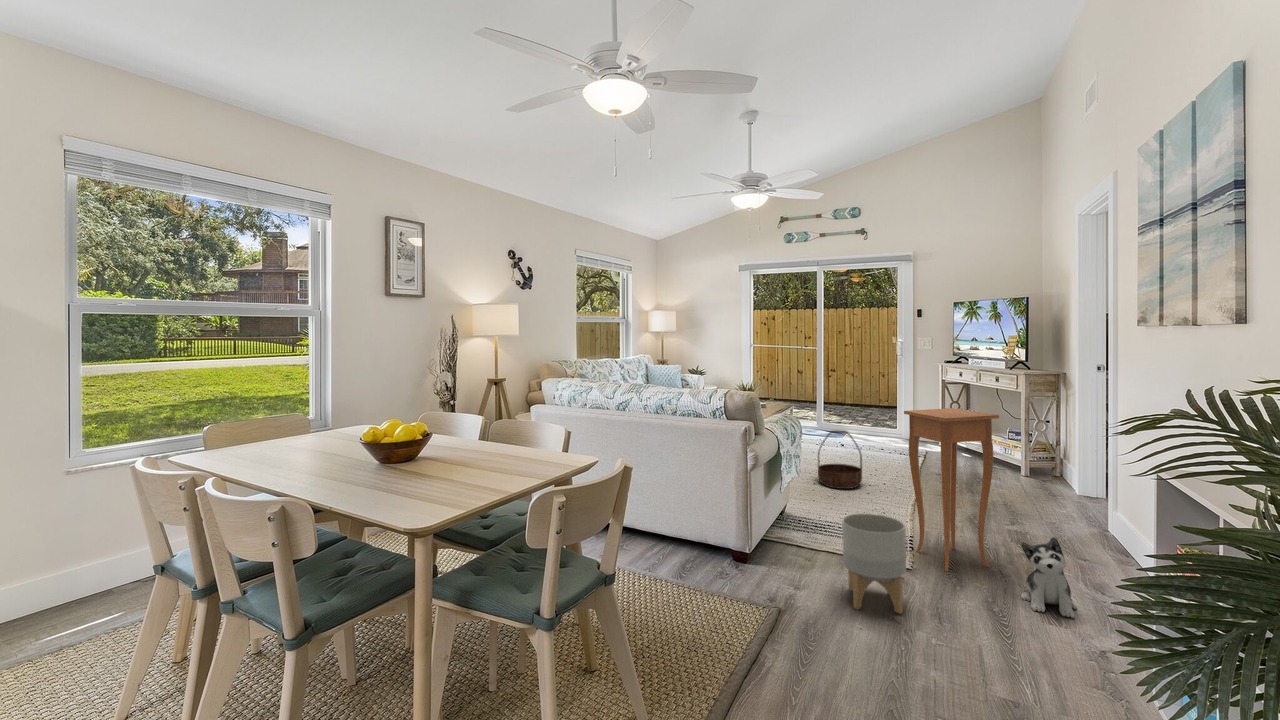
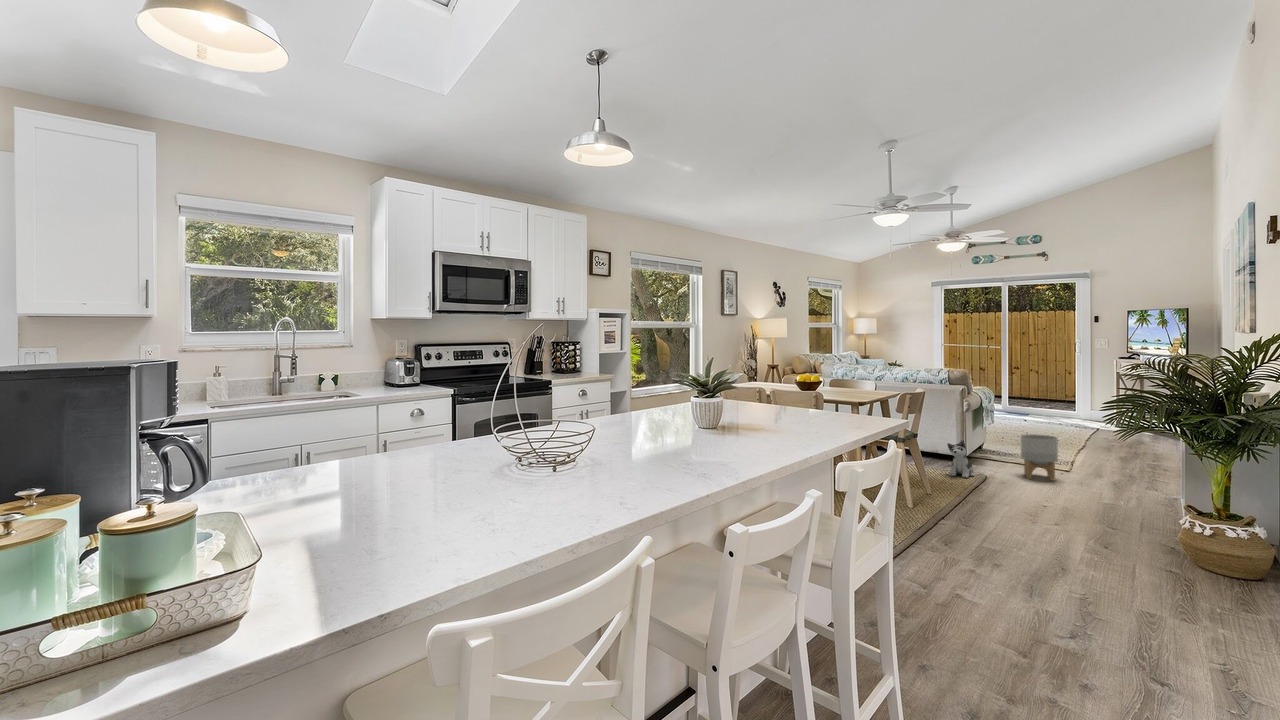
side table: present [904,408,999,571] -> none [1063,383,1124,473]
basket: present [818,431,862,489] -> none [1004,403,1038,441]
plush toy: present [1021,537,1077,618] -> present [947,440,975,478]

